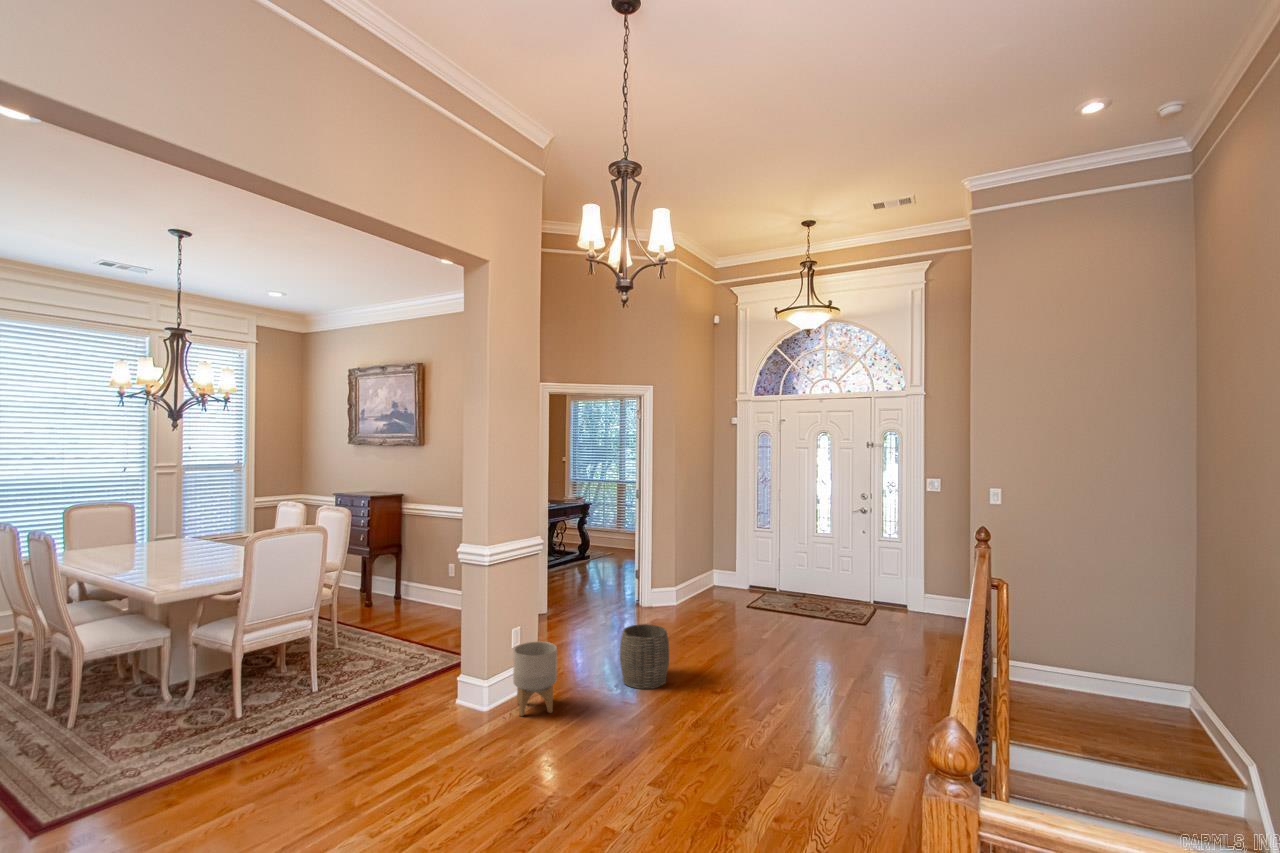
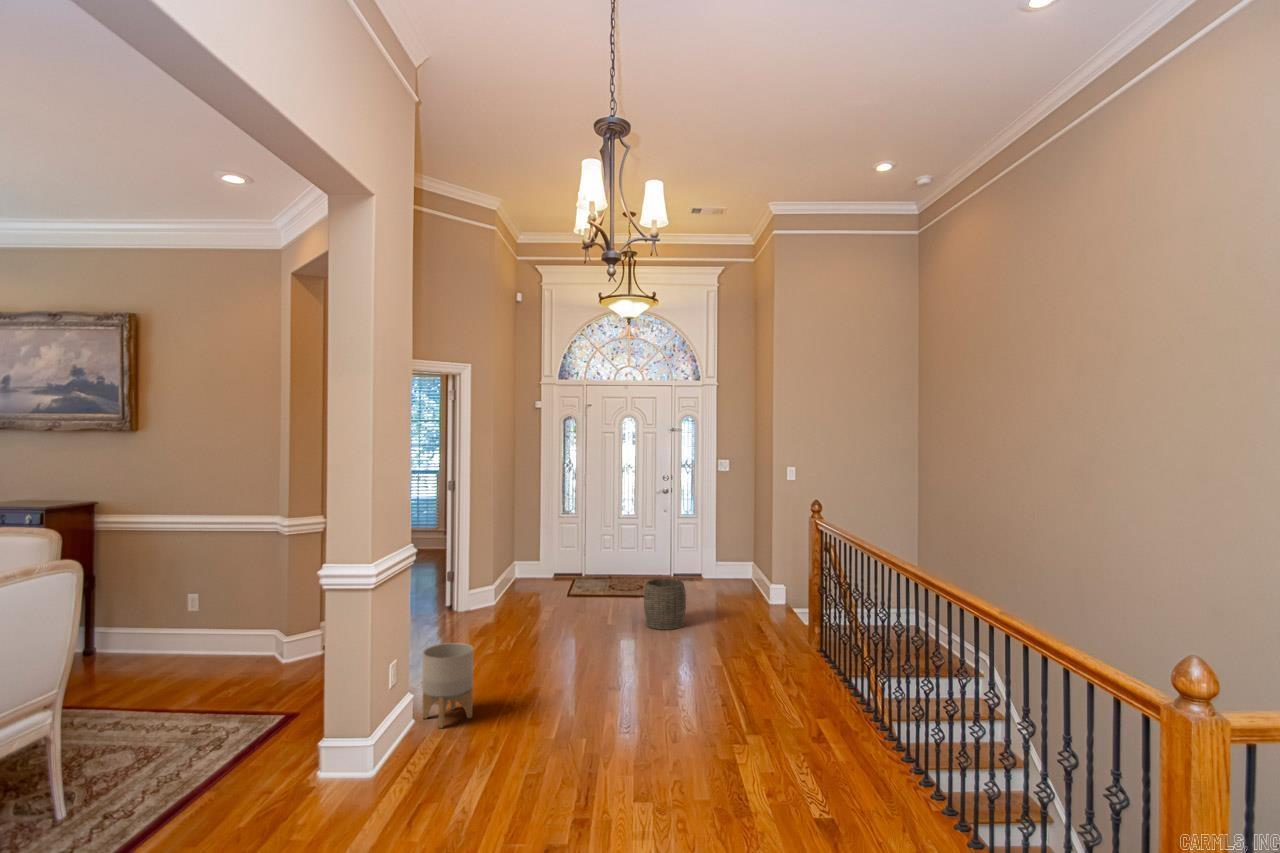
woven basket: present [620,624,669,689] -> present [644,579,686,630]

